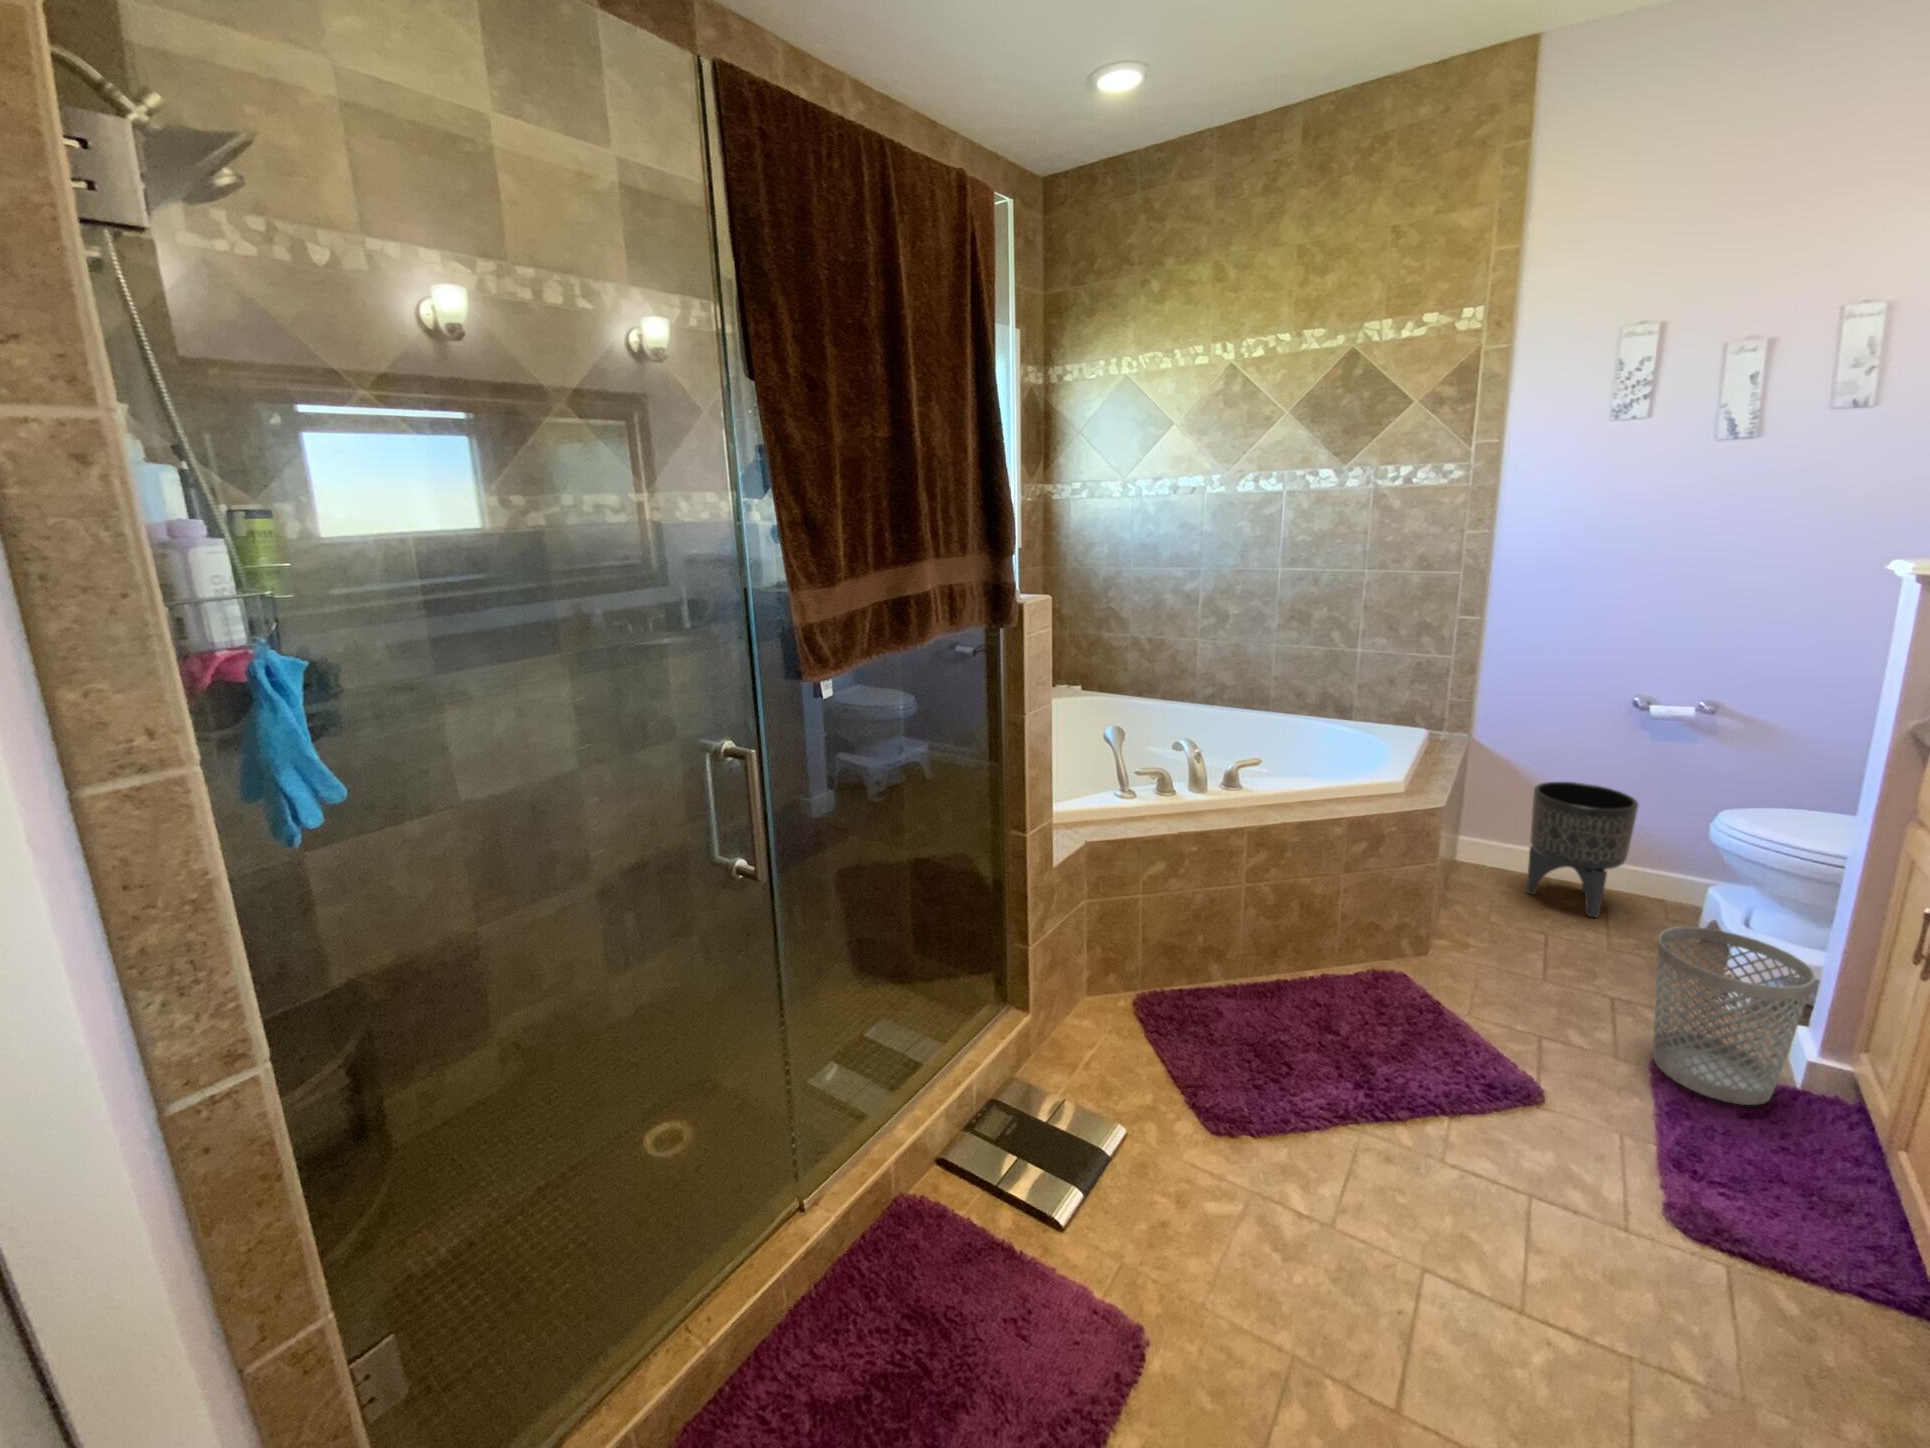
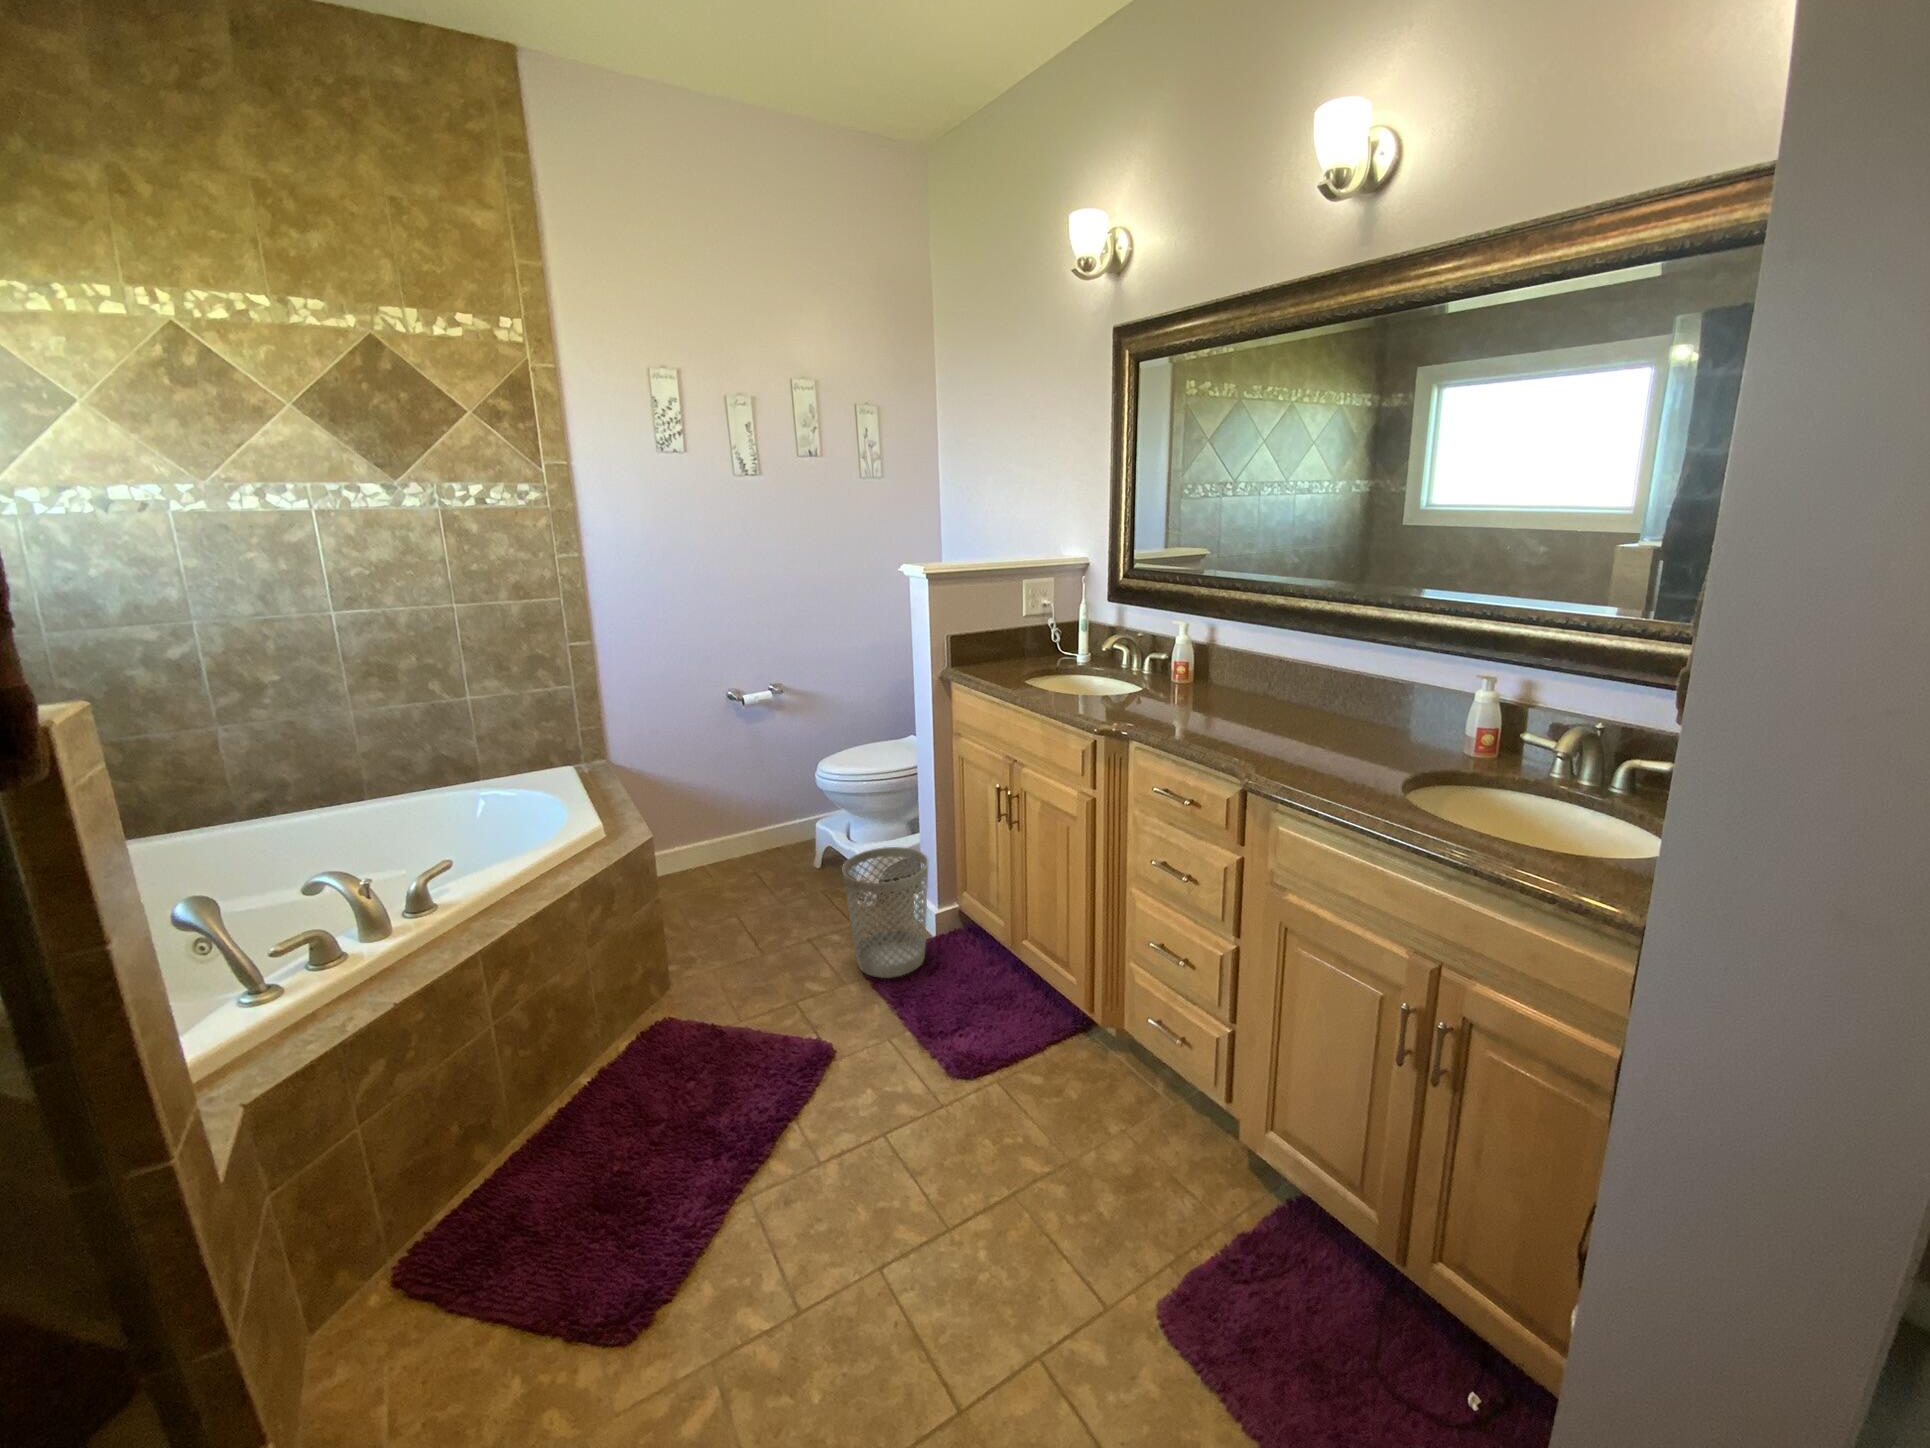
planter: present [1527,782,1638,917] -> none [680,775,760,892]

